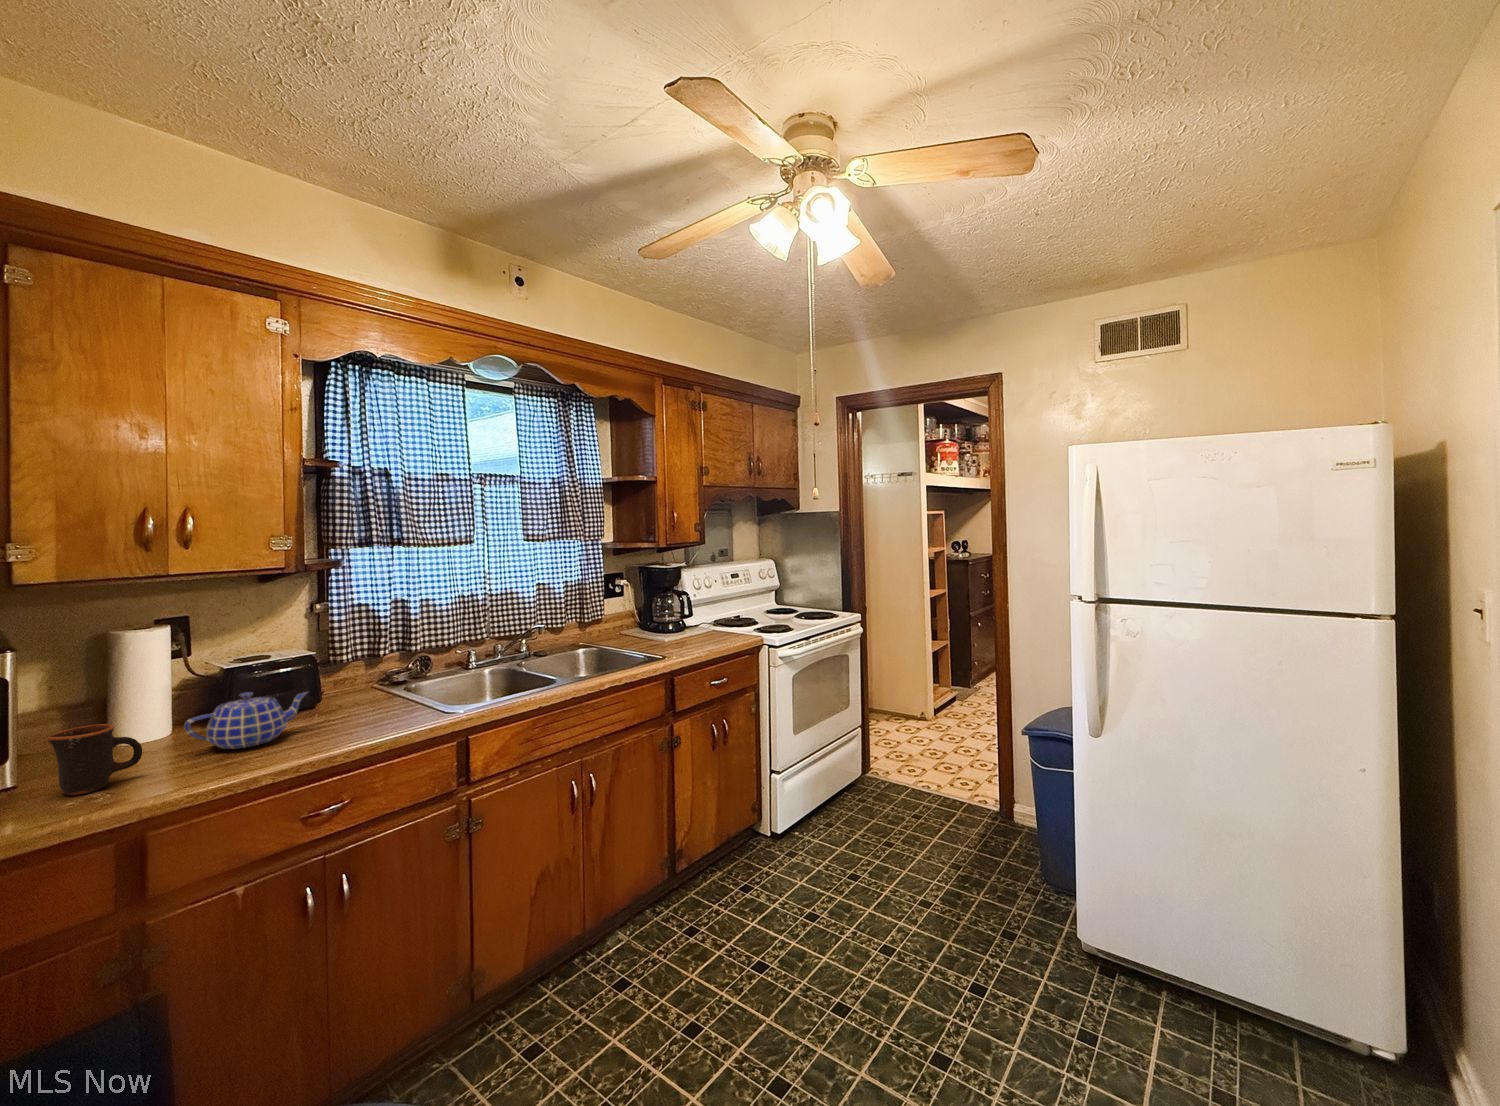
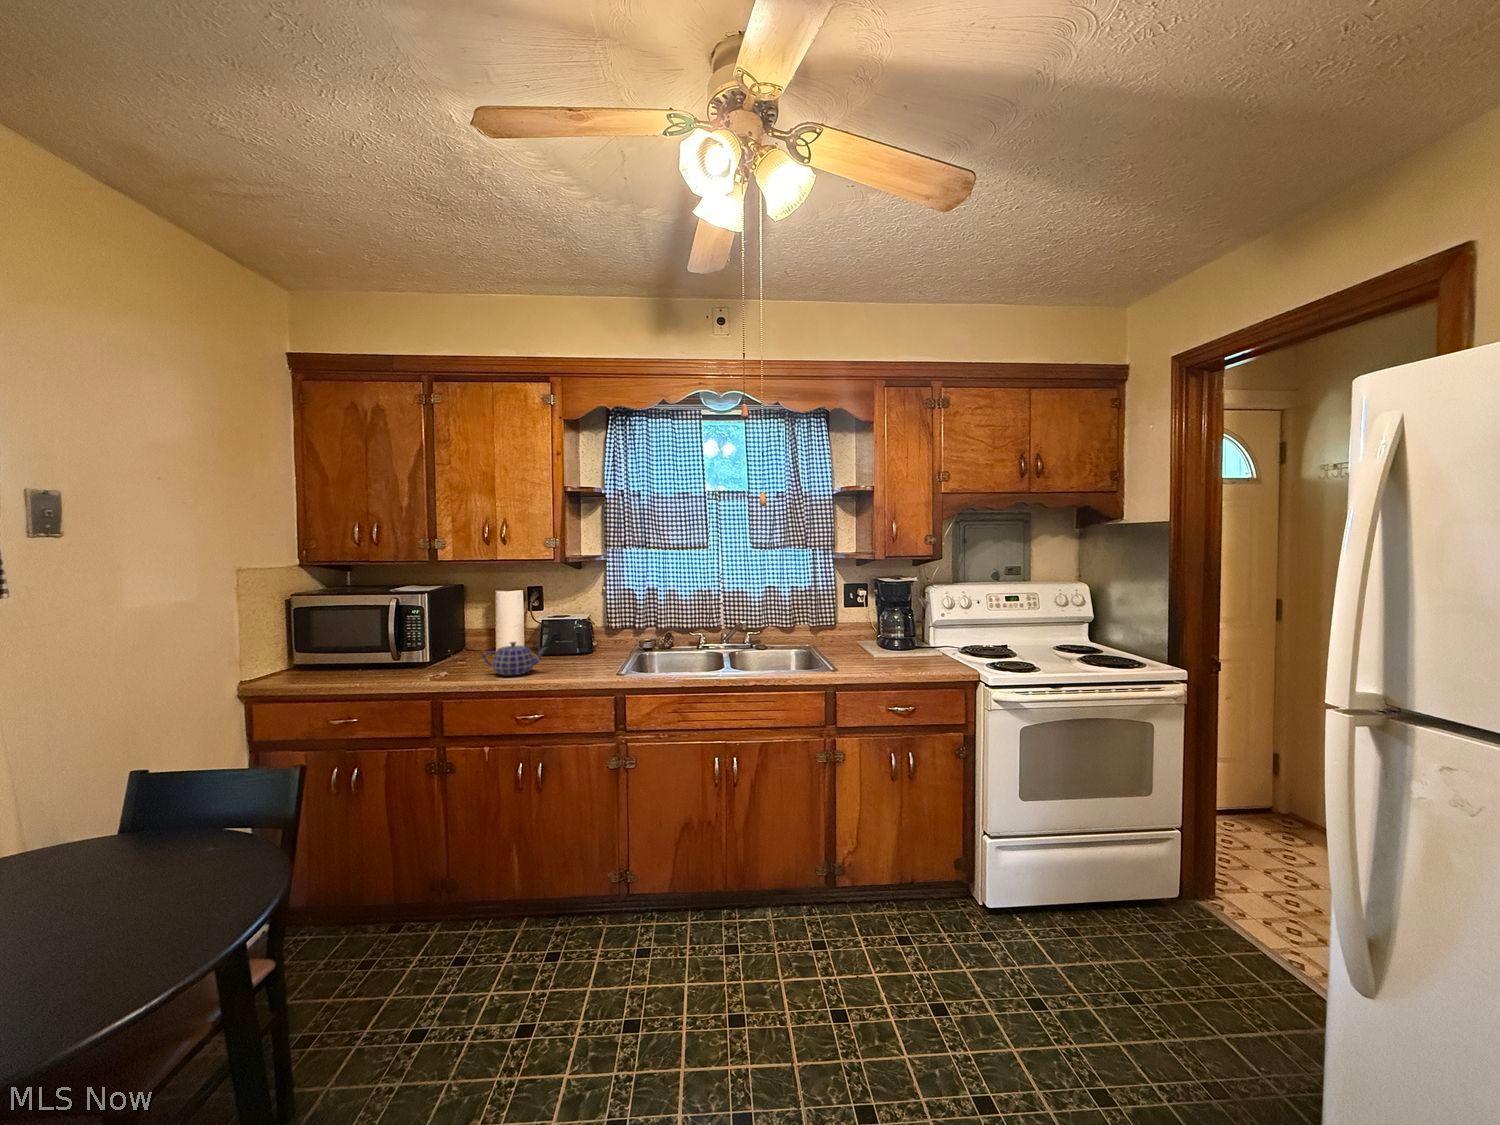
mug: present [47,724,142,795] -> none [416,646,455,682]

